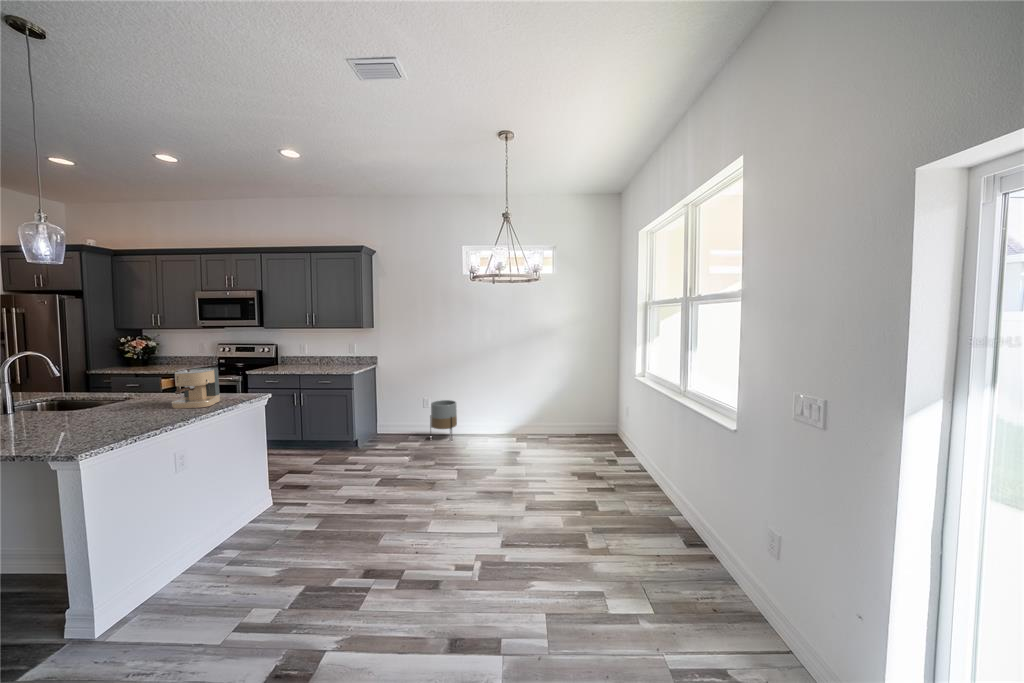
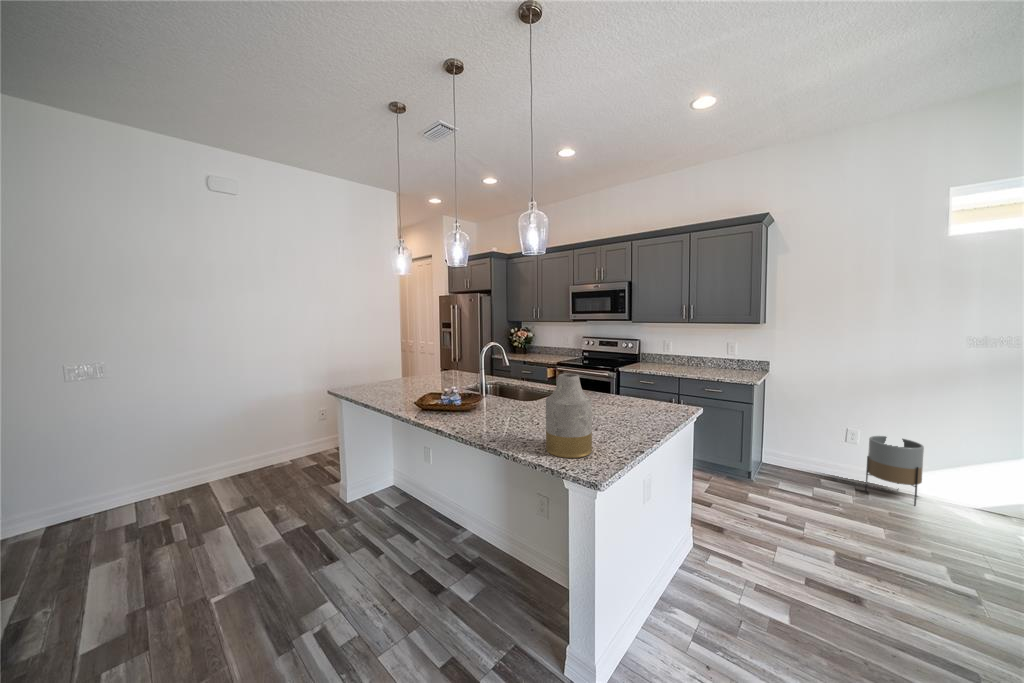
coffee maker: present [171,368,220,409] -> none [614,370,658,421]
vase: none [40,372,101,442] -> present [546,374,592,458]

